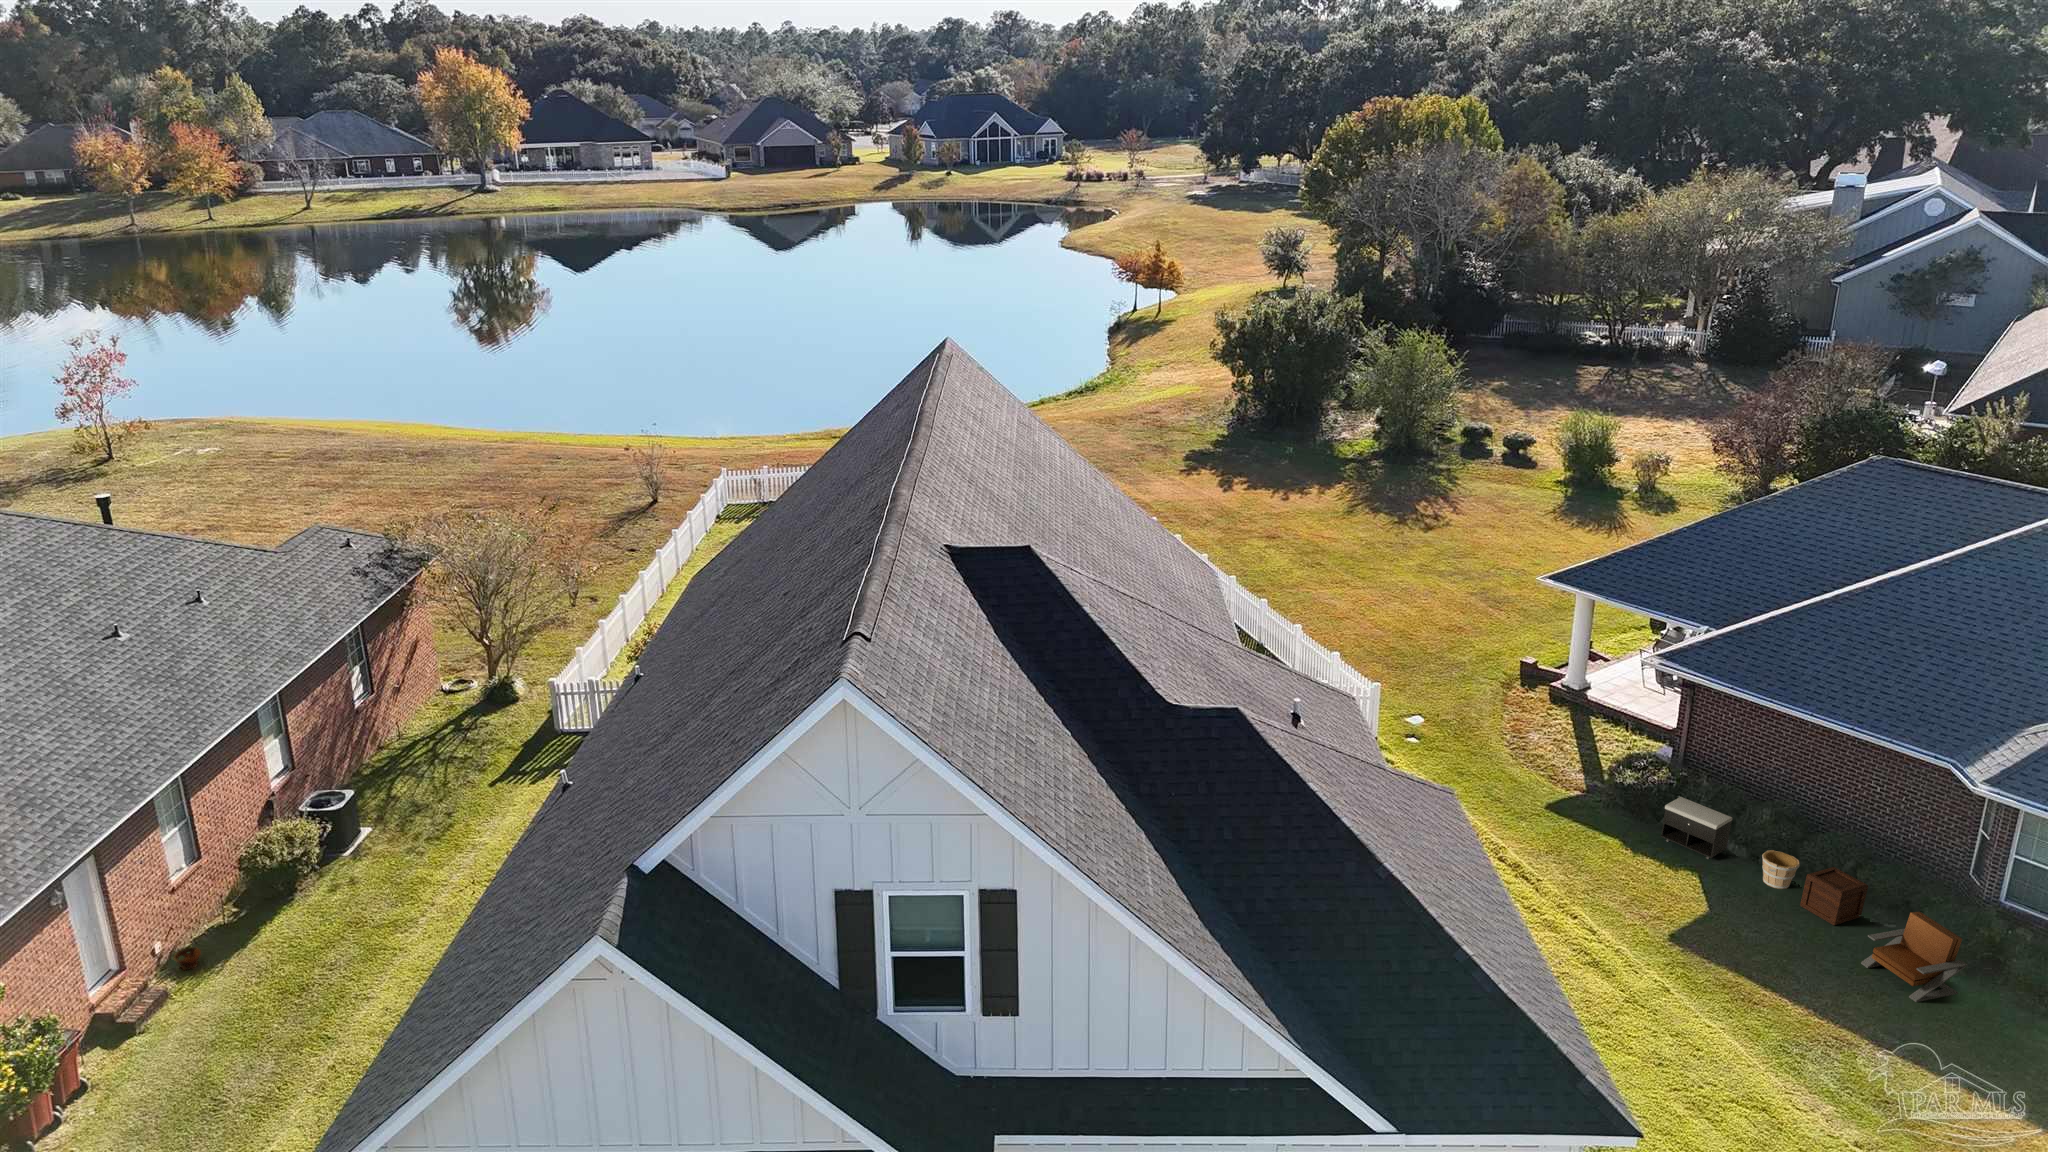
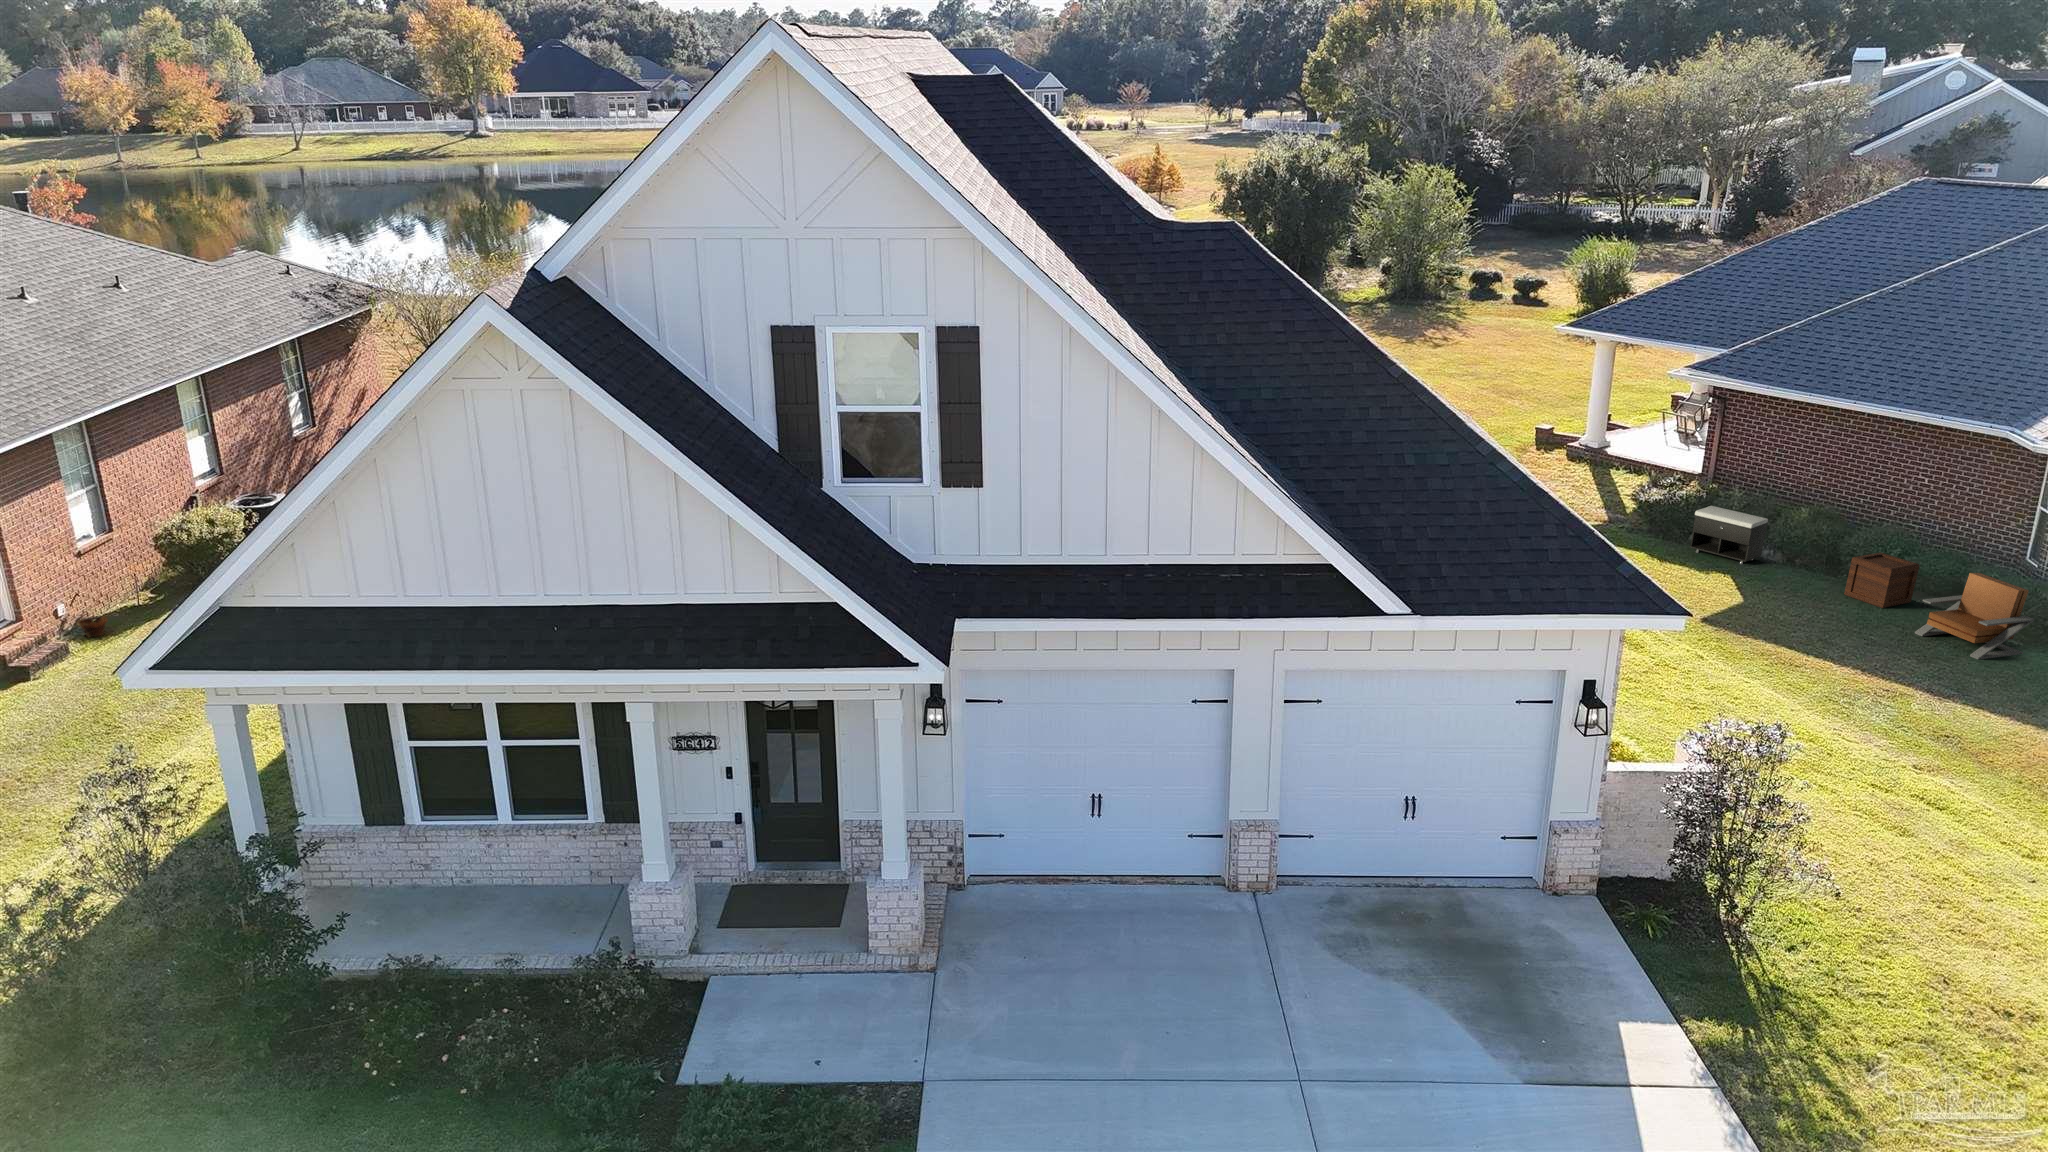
wooden bucket: present [1762,850,1800,889] -> none [1802,546,1843,584]

